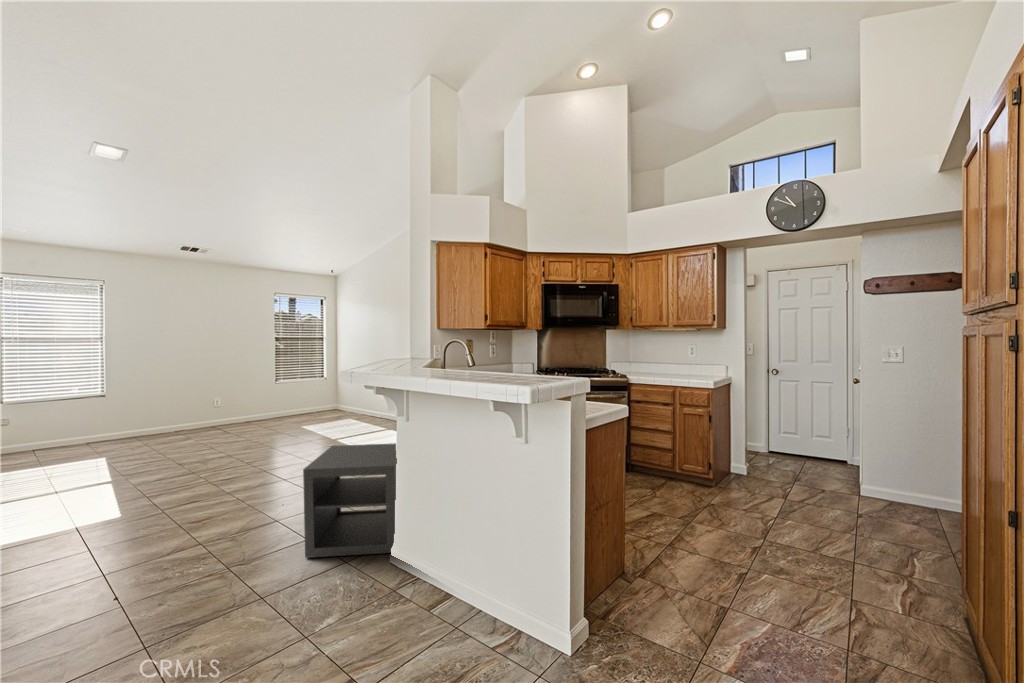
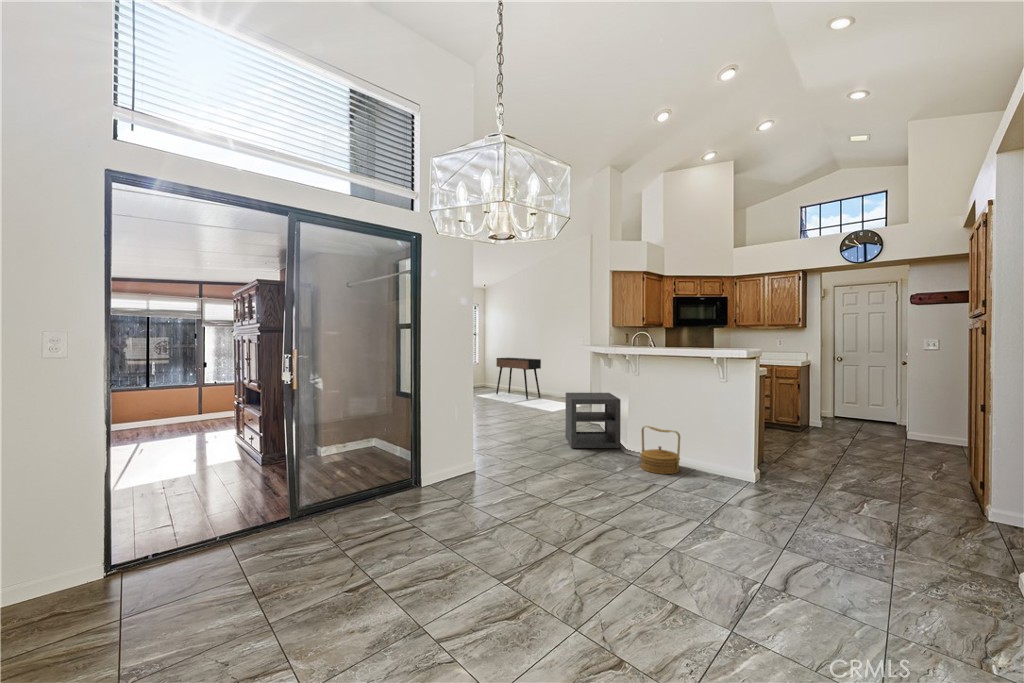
console table: none [339,369,394,430] -> present [496,358,541,399]
woven basket: none [376,533,453,648] -> present [641,426,680,474]

